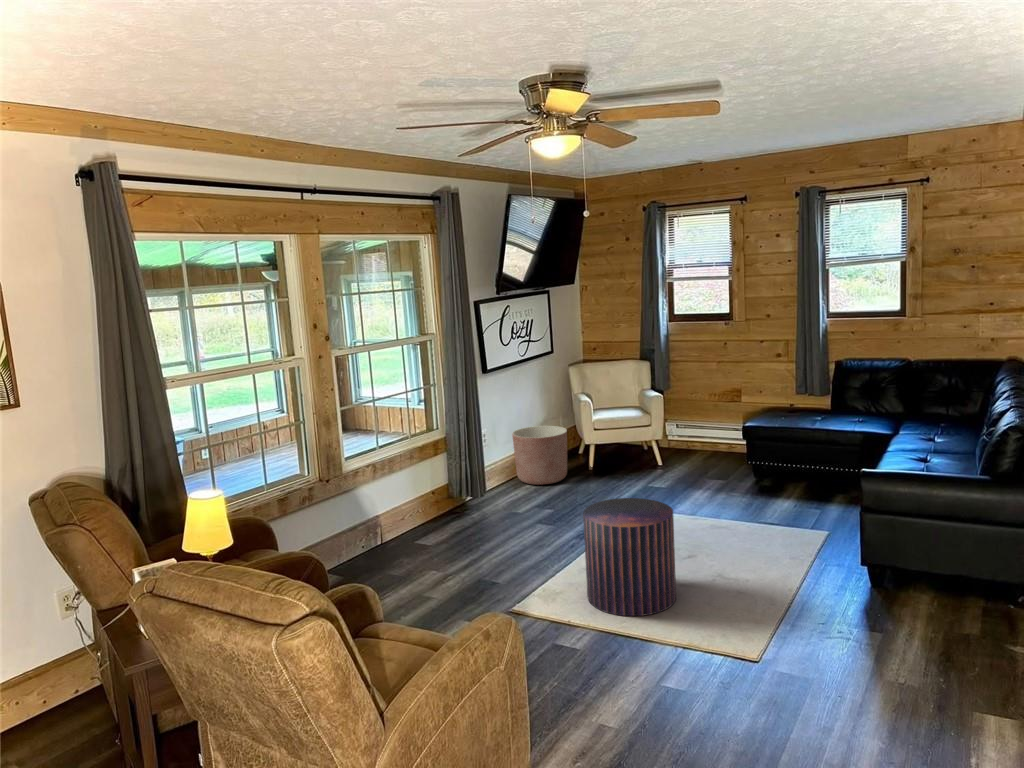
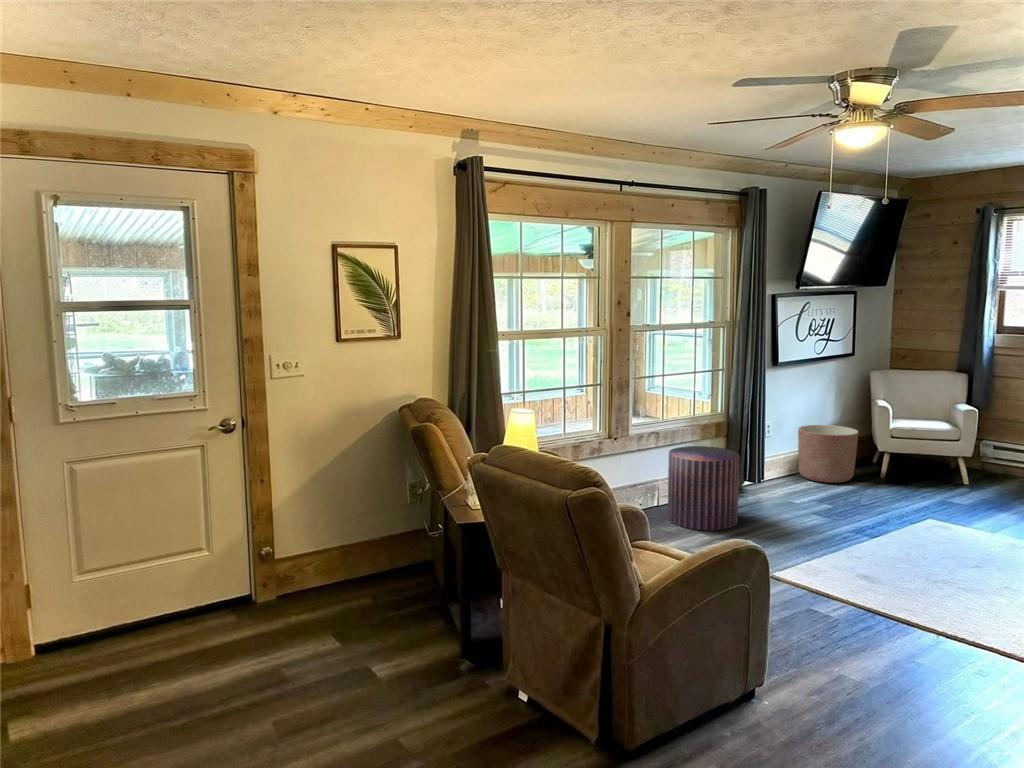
pouf: present [583,498,676,616] -> present [668,446,739,531]

